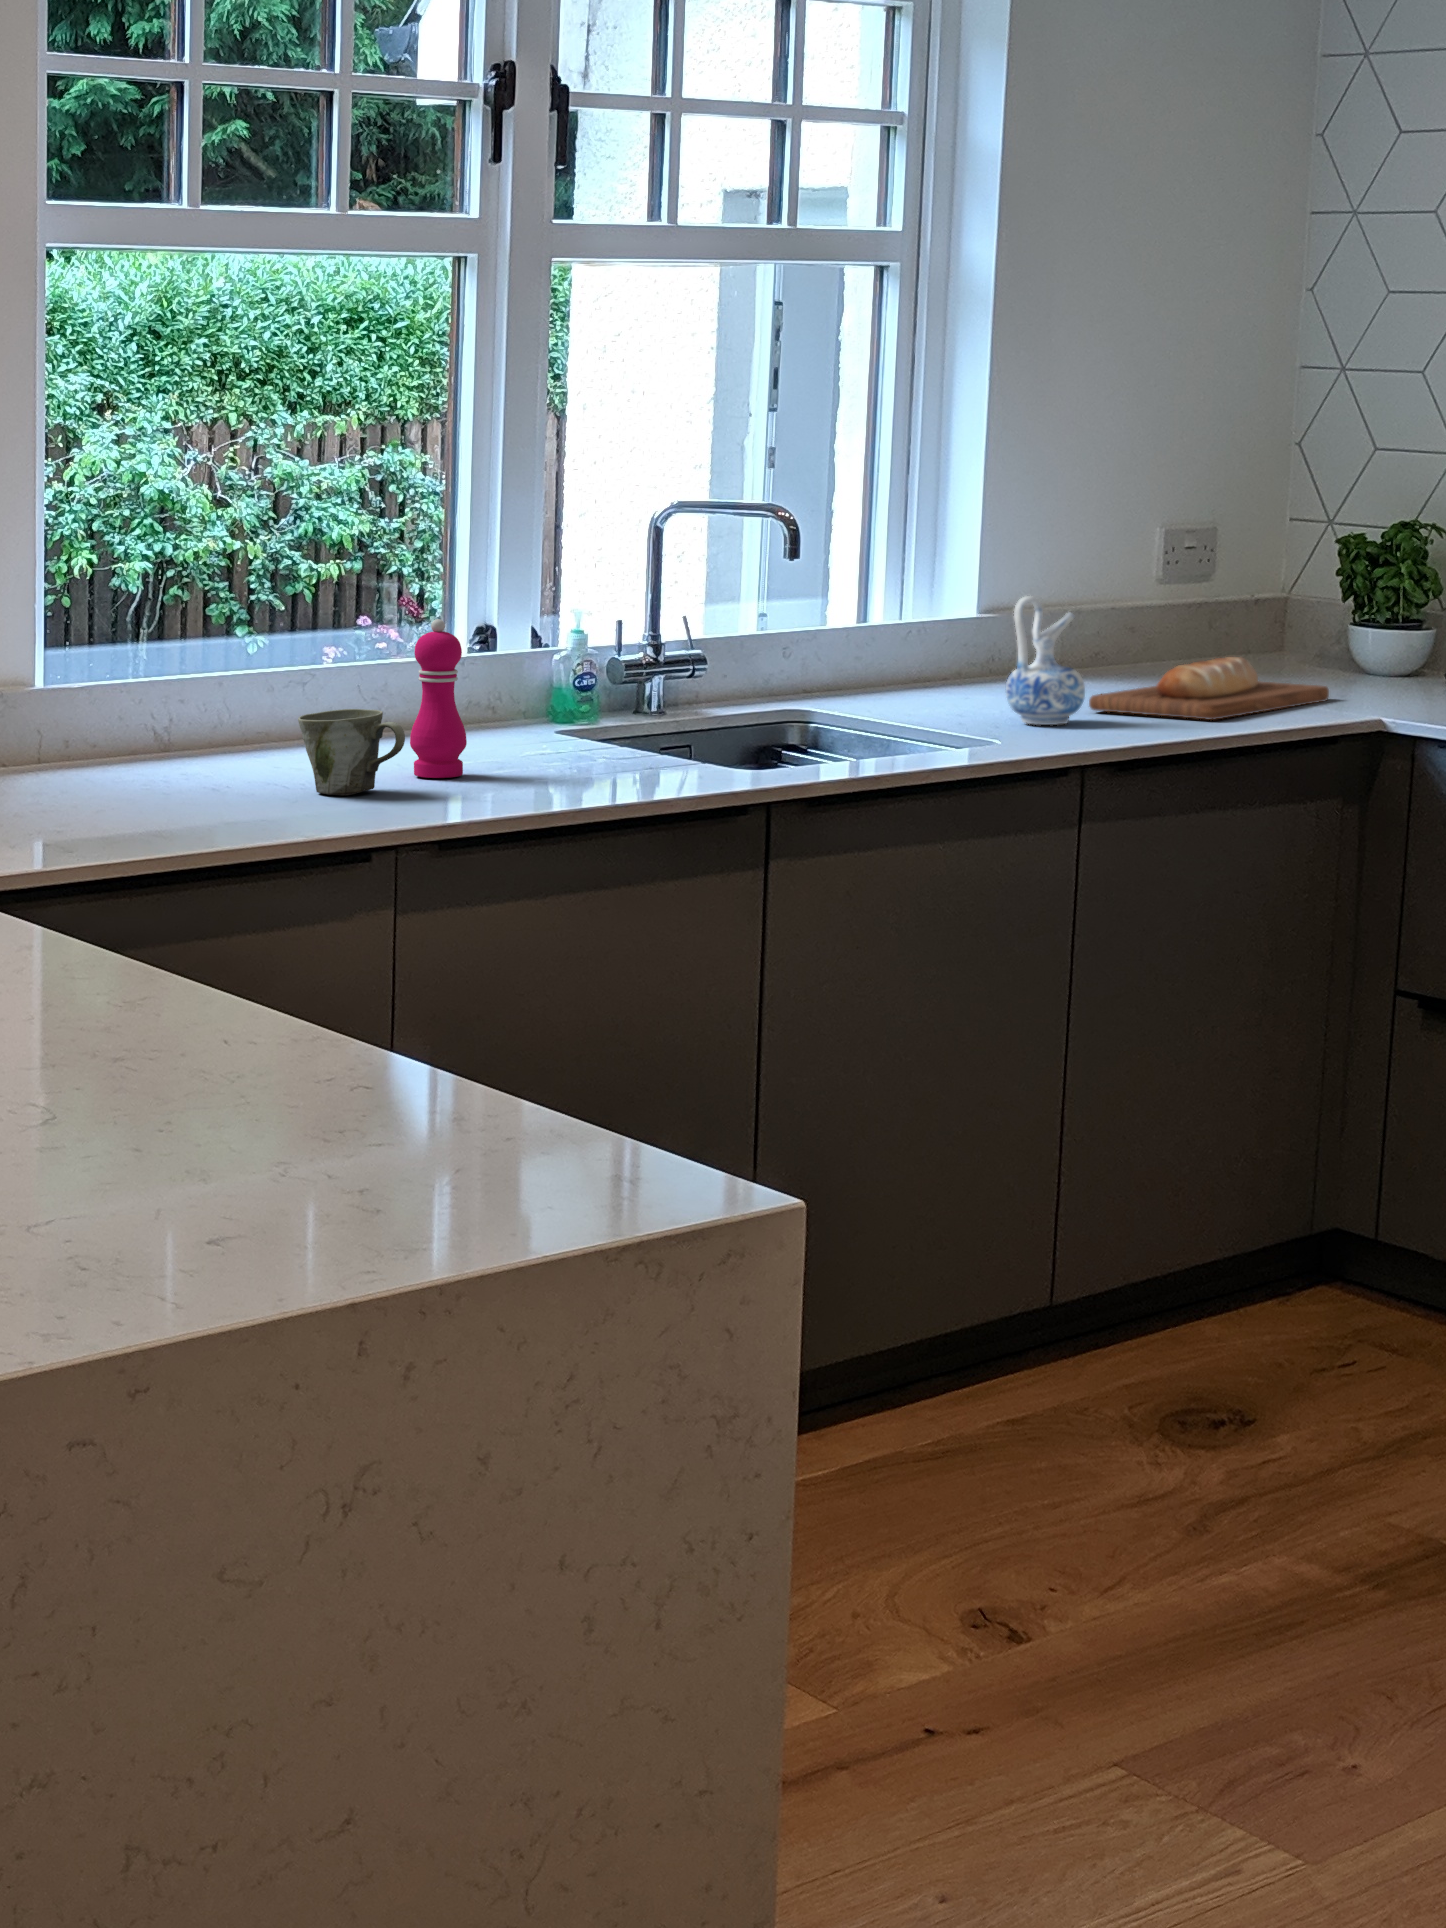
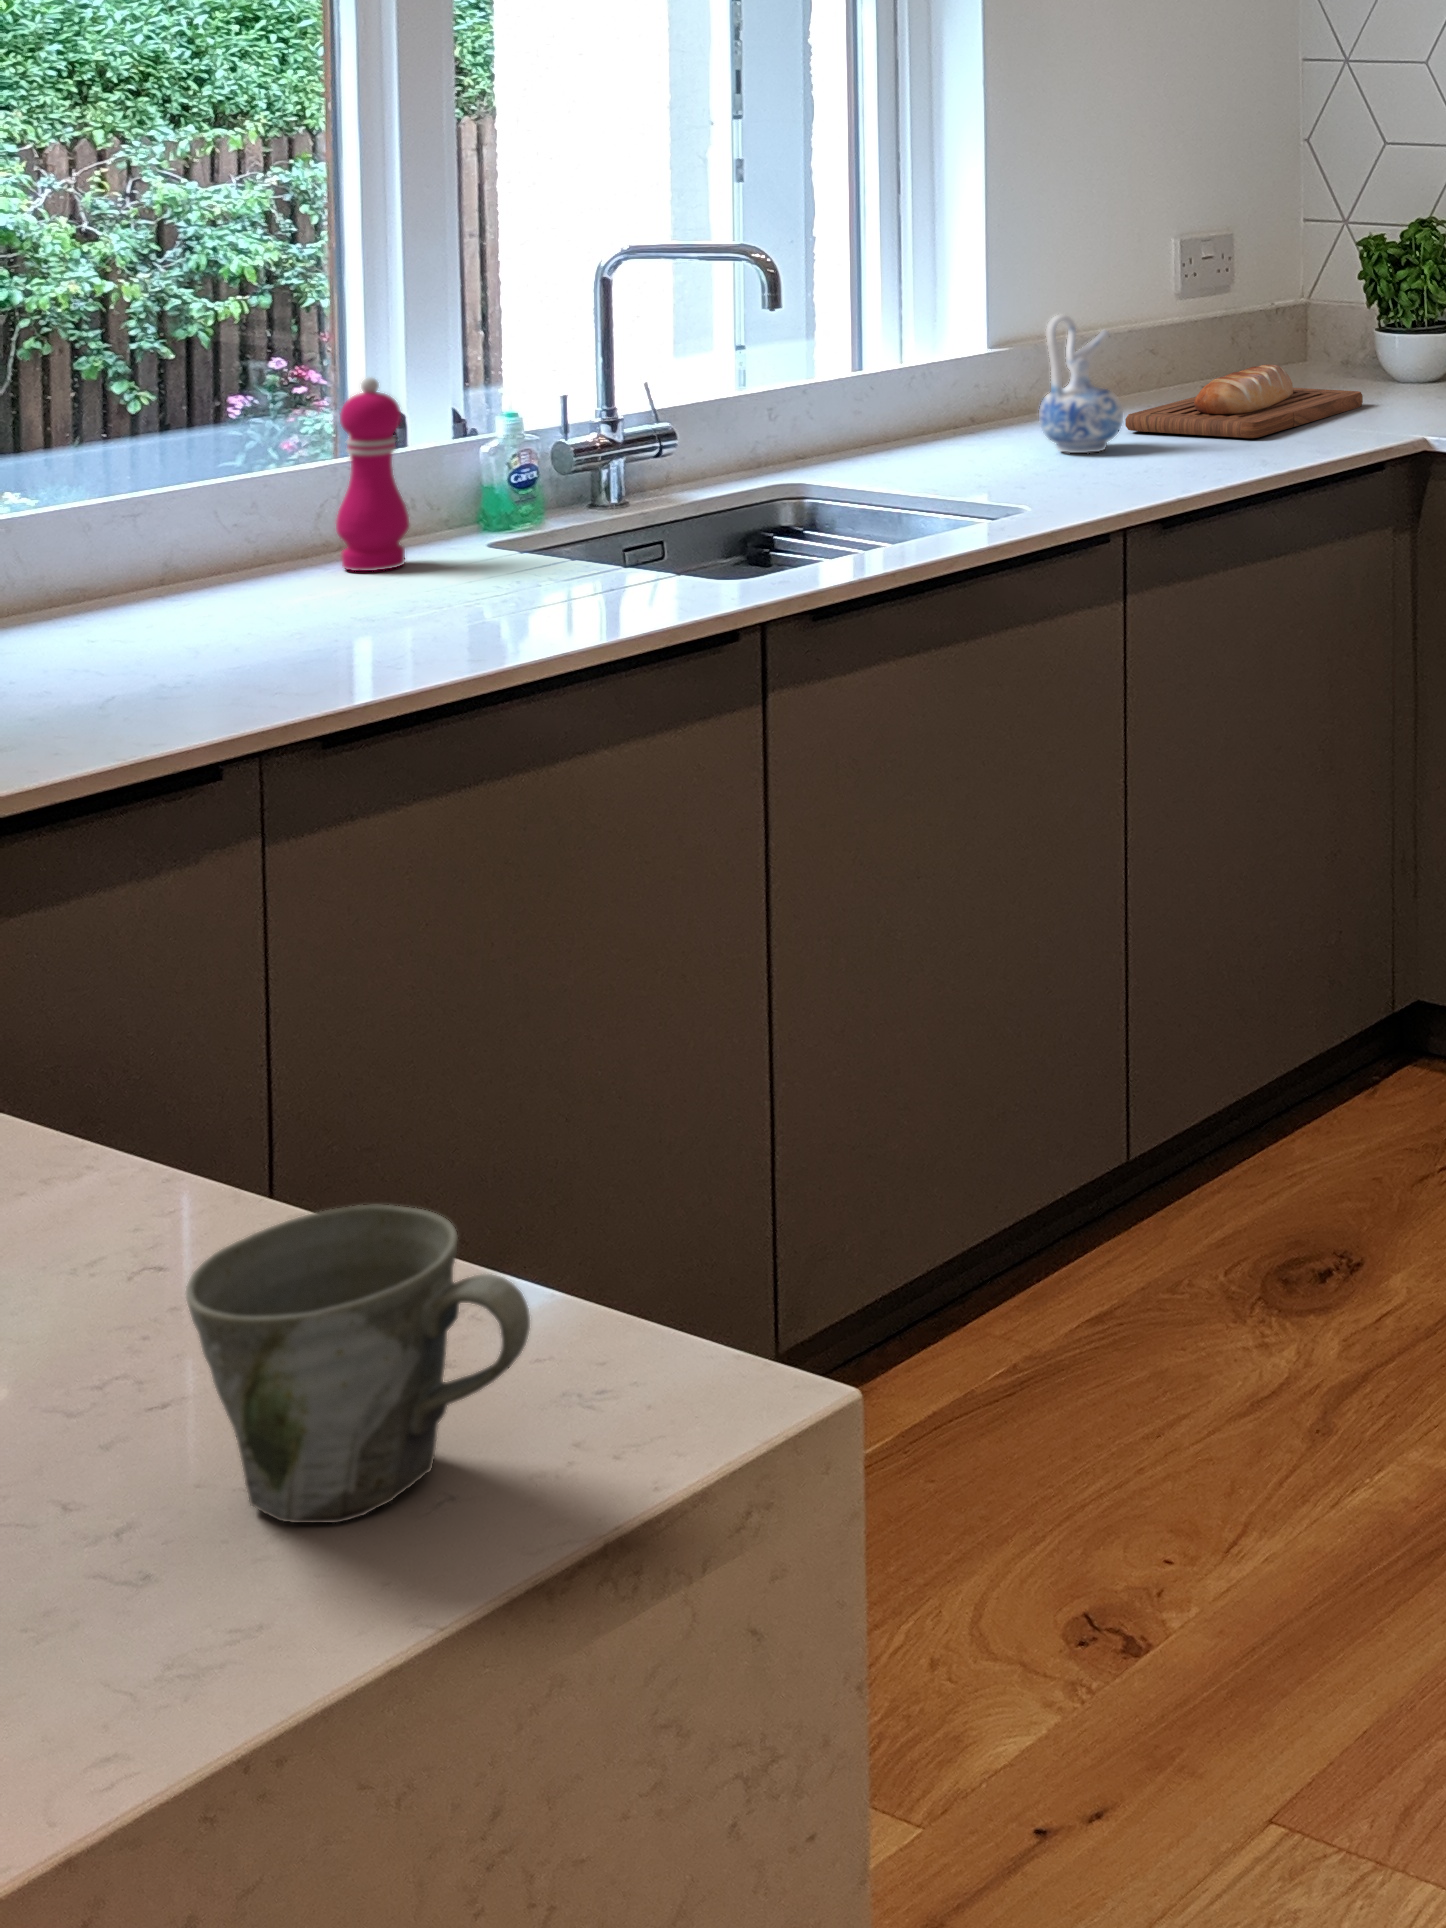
mug: present [298,709,405,795] -> present [186,1205,530,1523]

